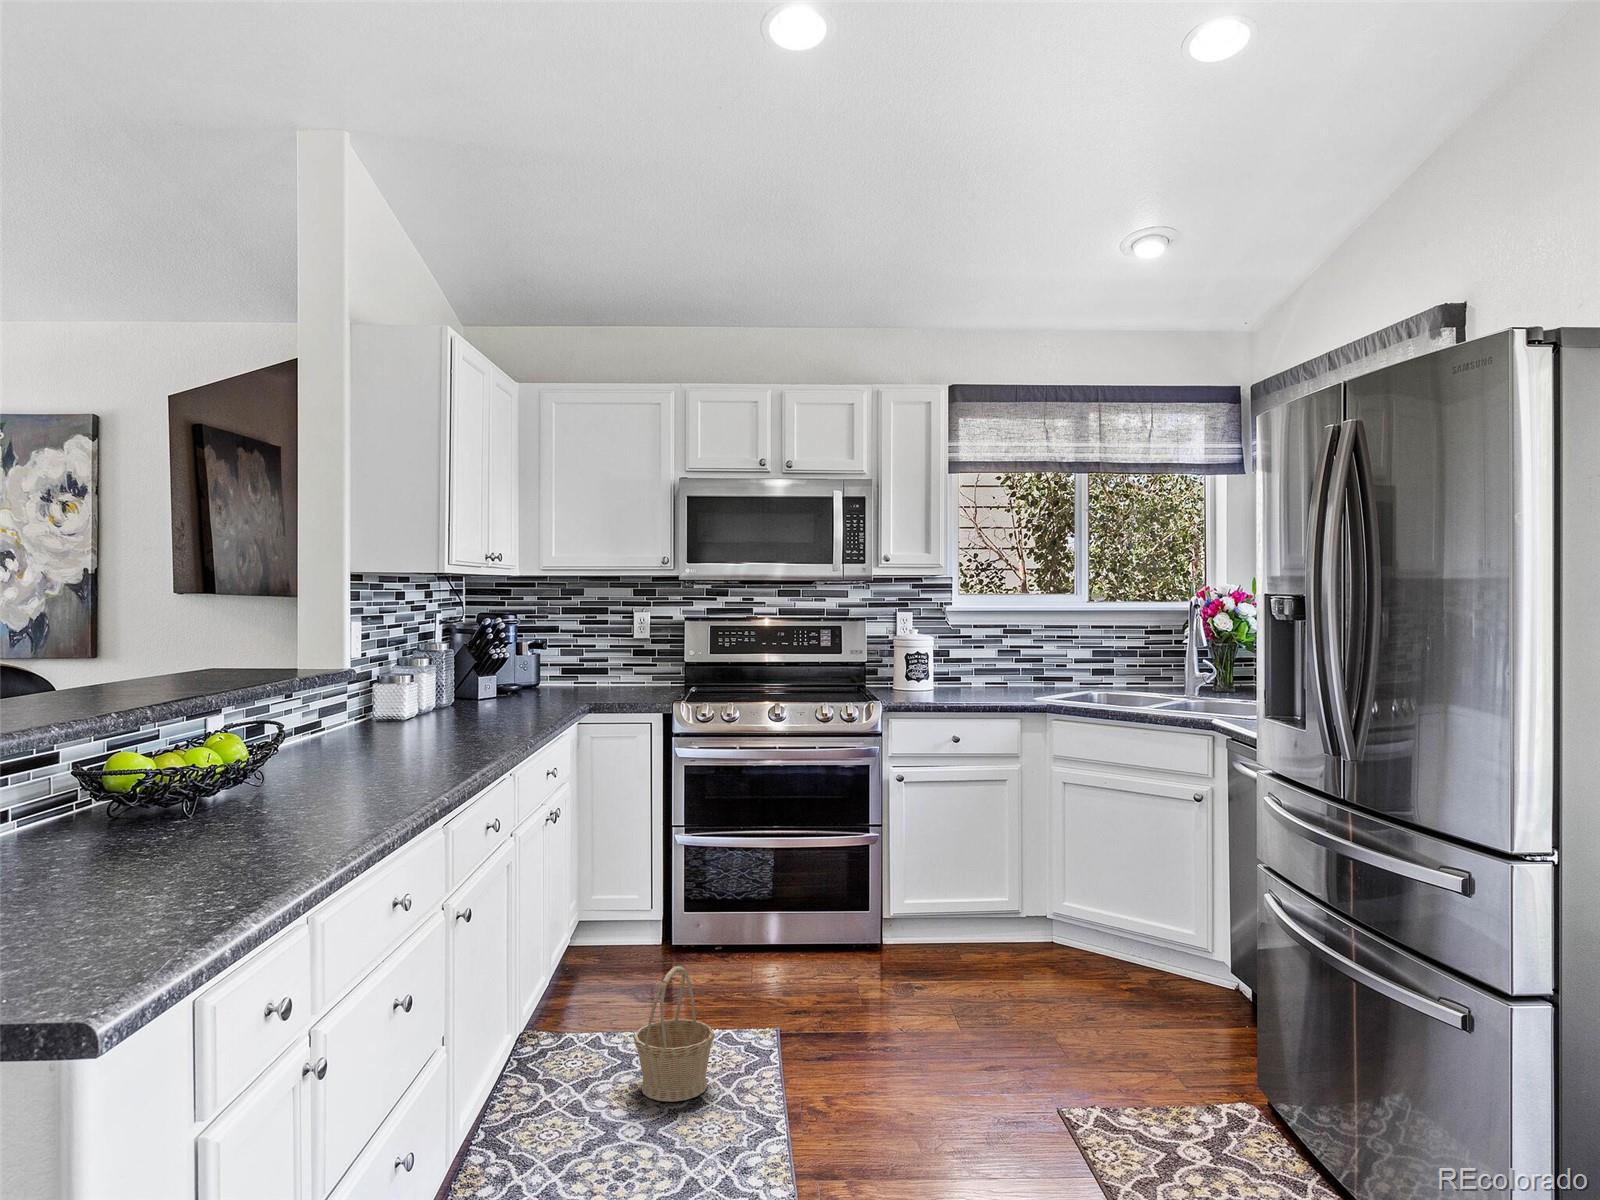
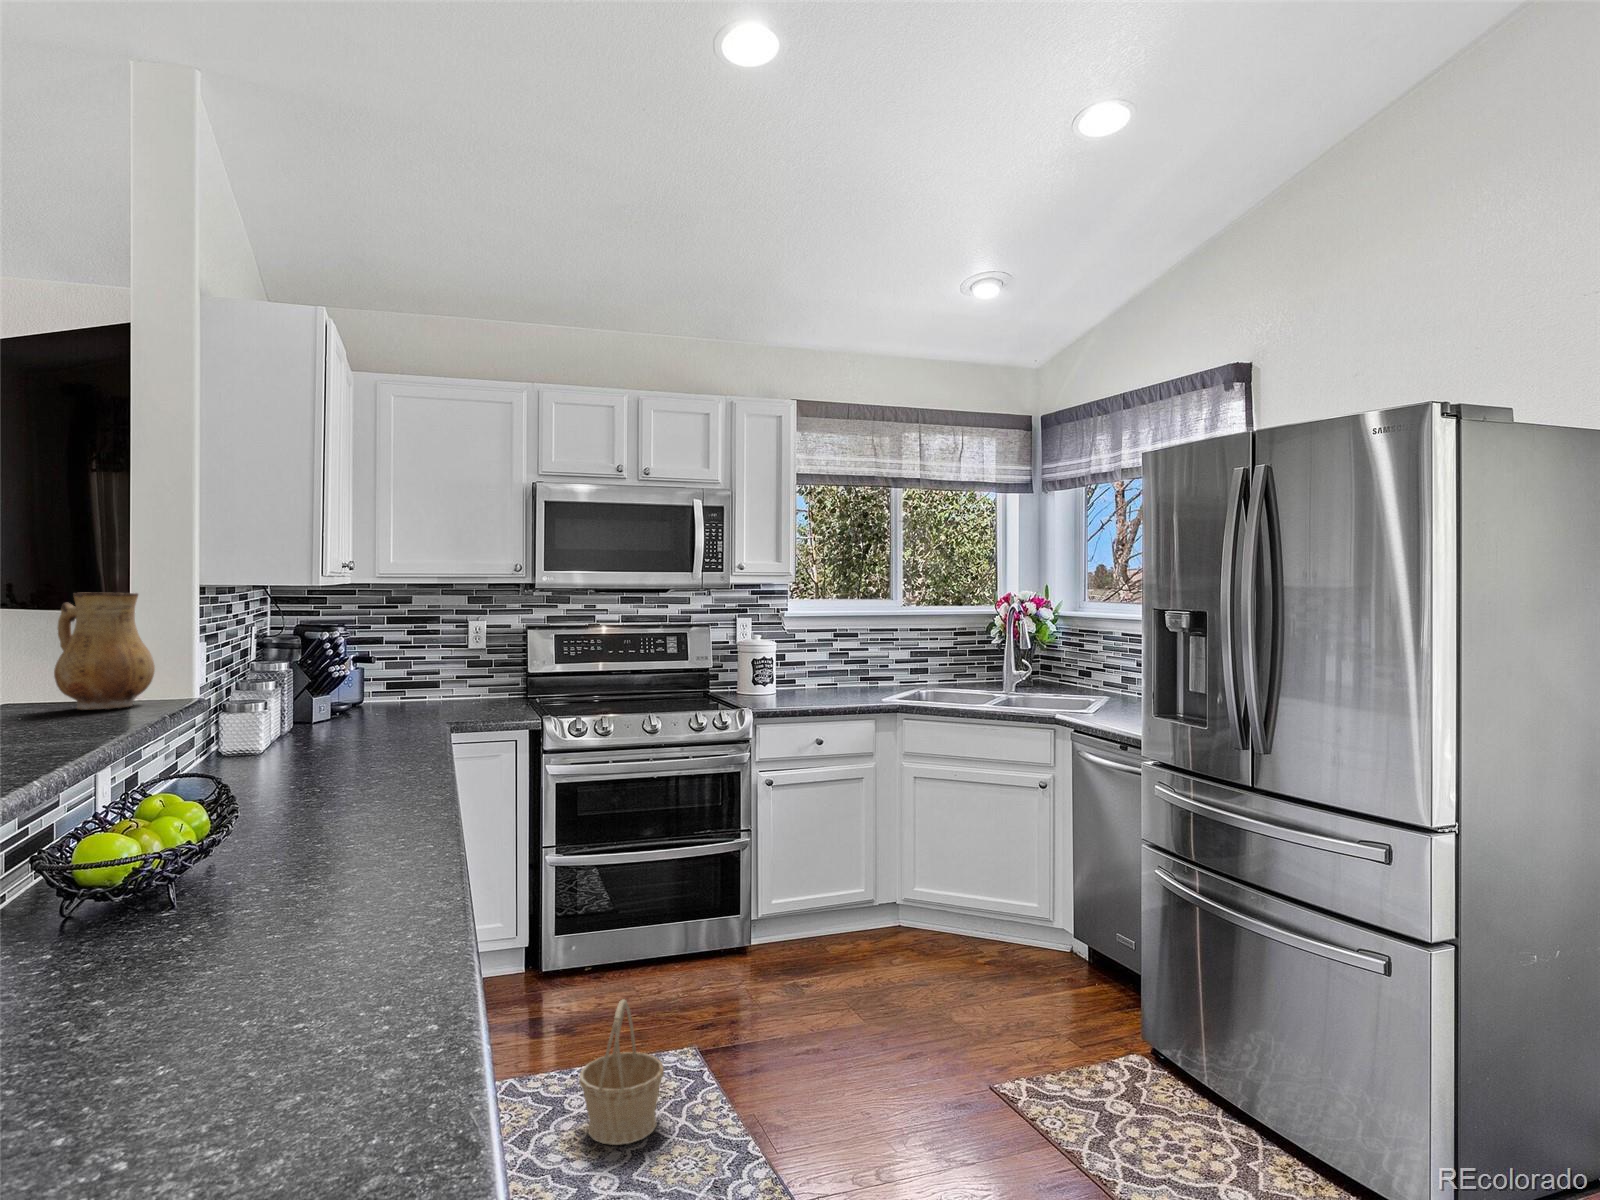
ceramic pitcher: none [229,577,304,672] -> present [54,592,155,710]

